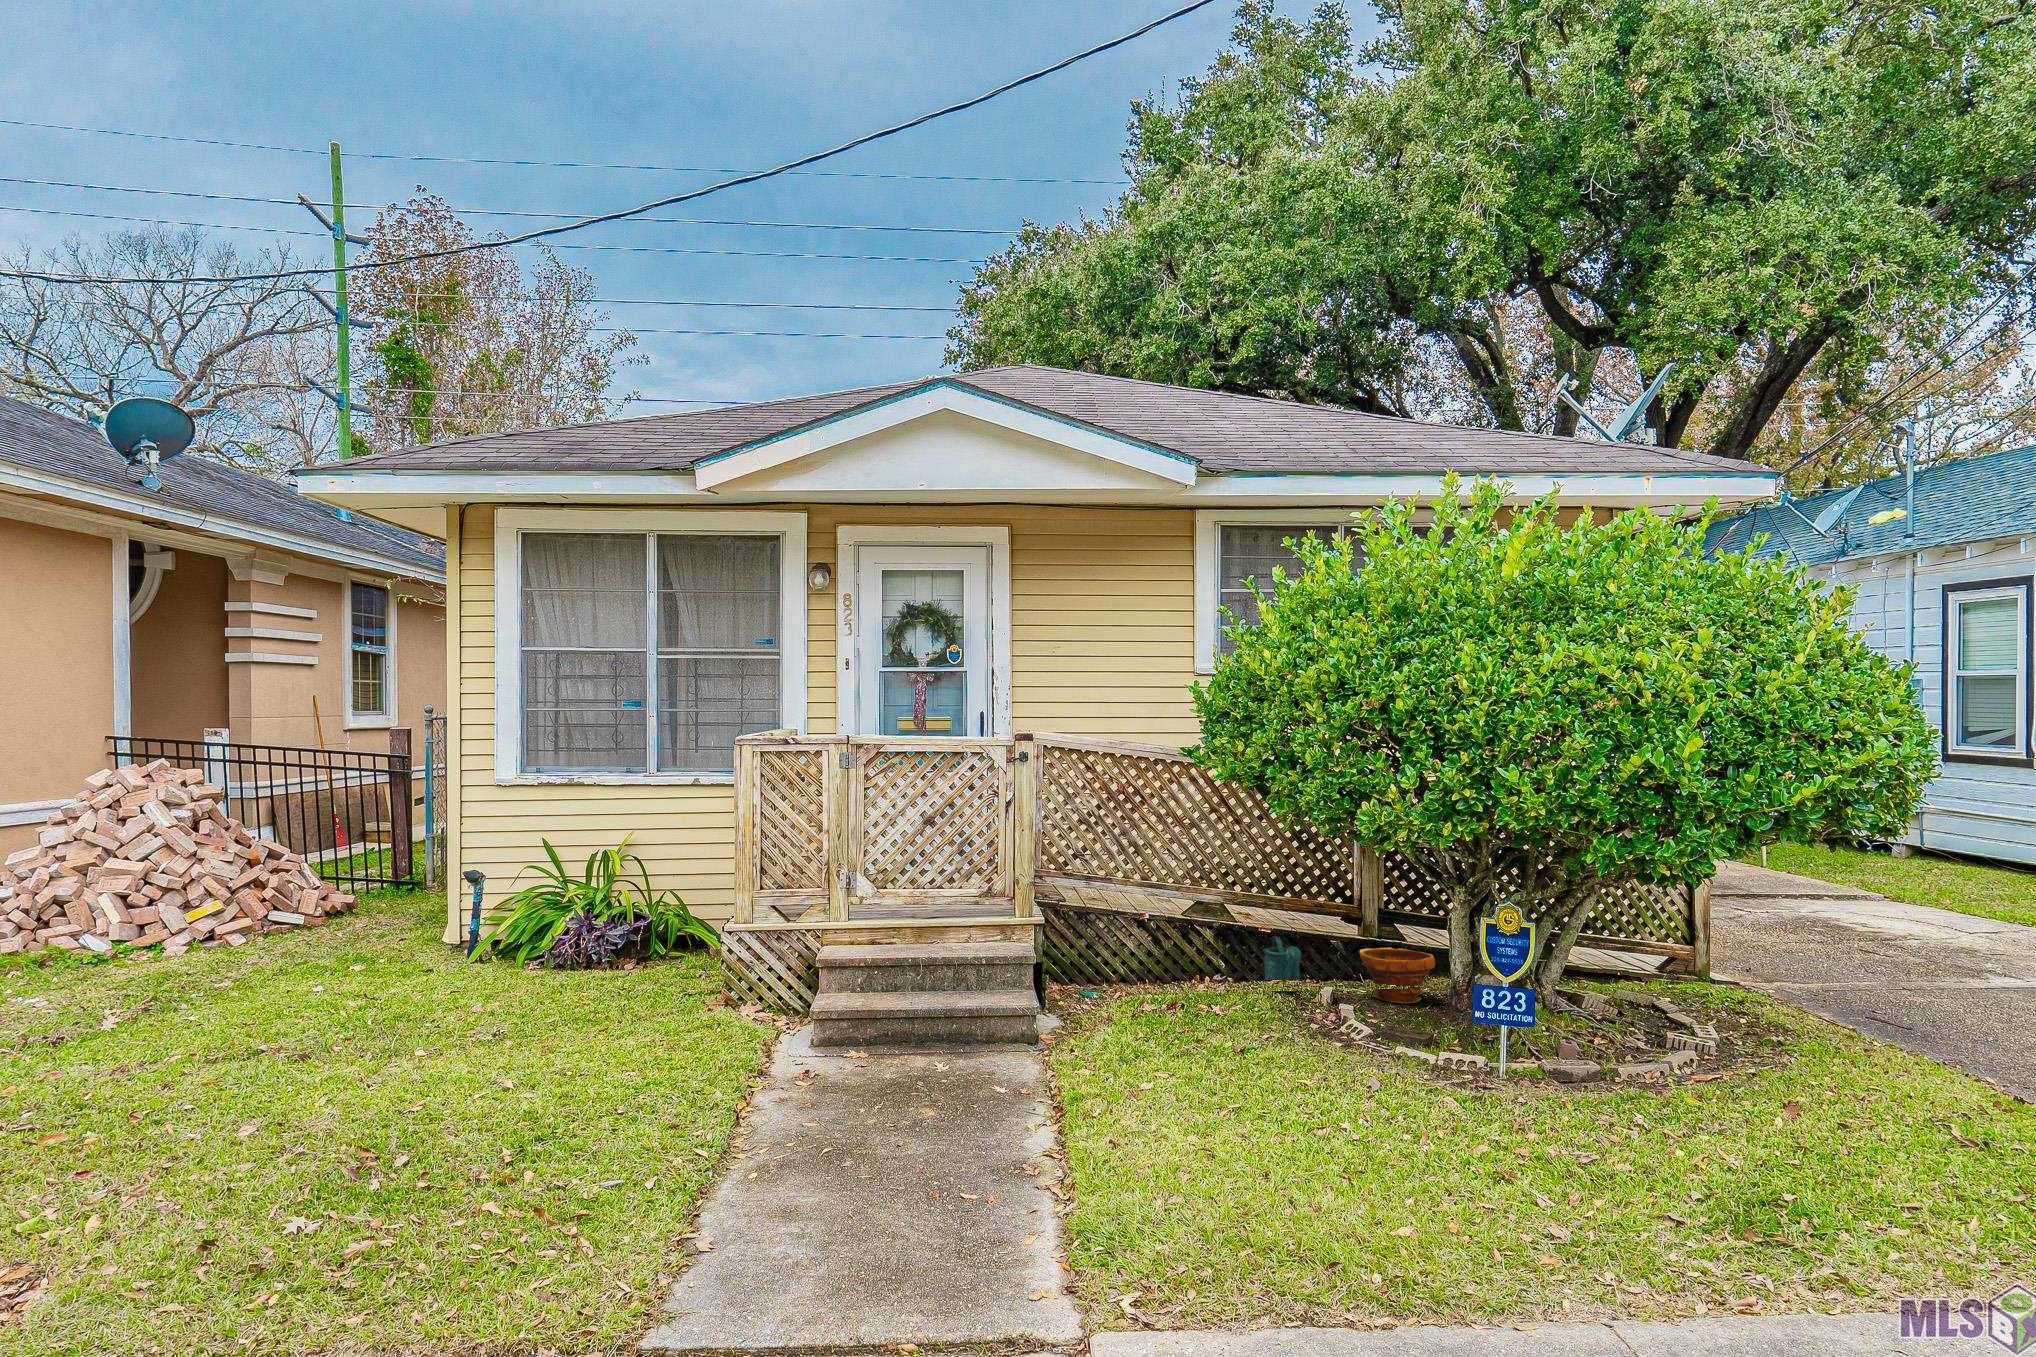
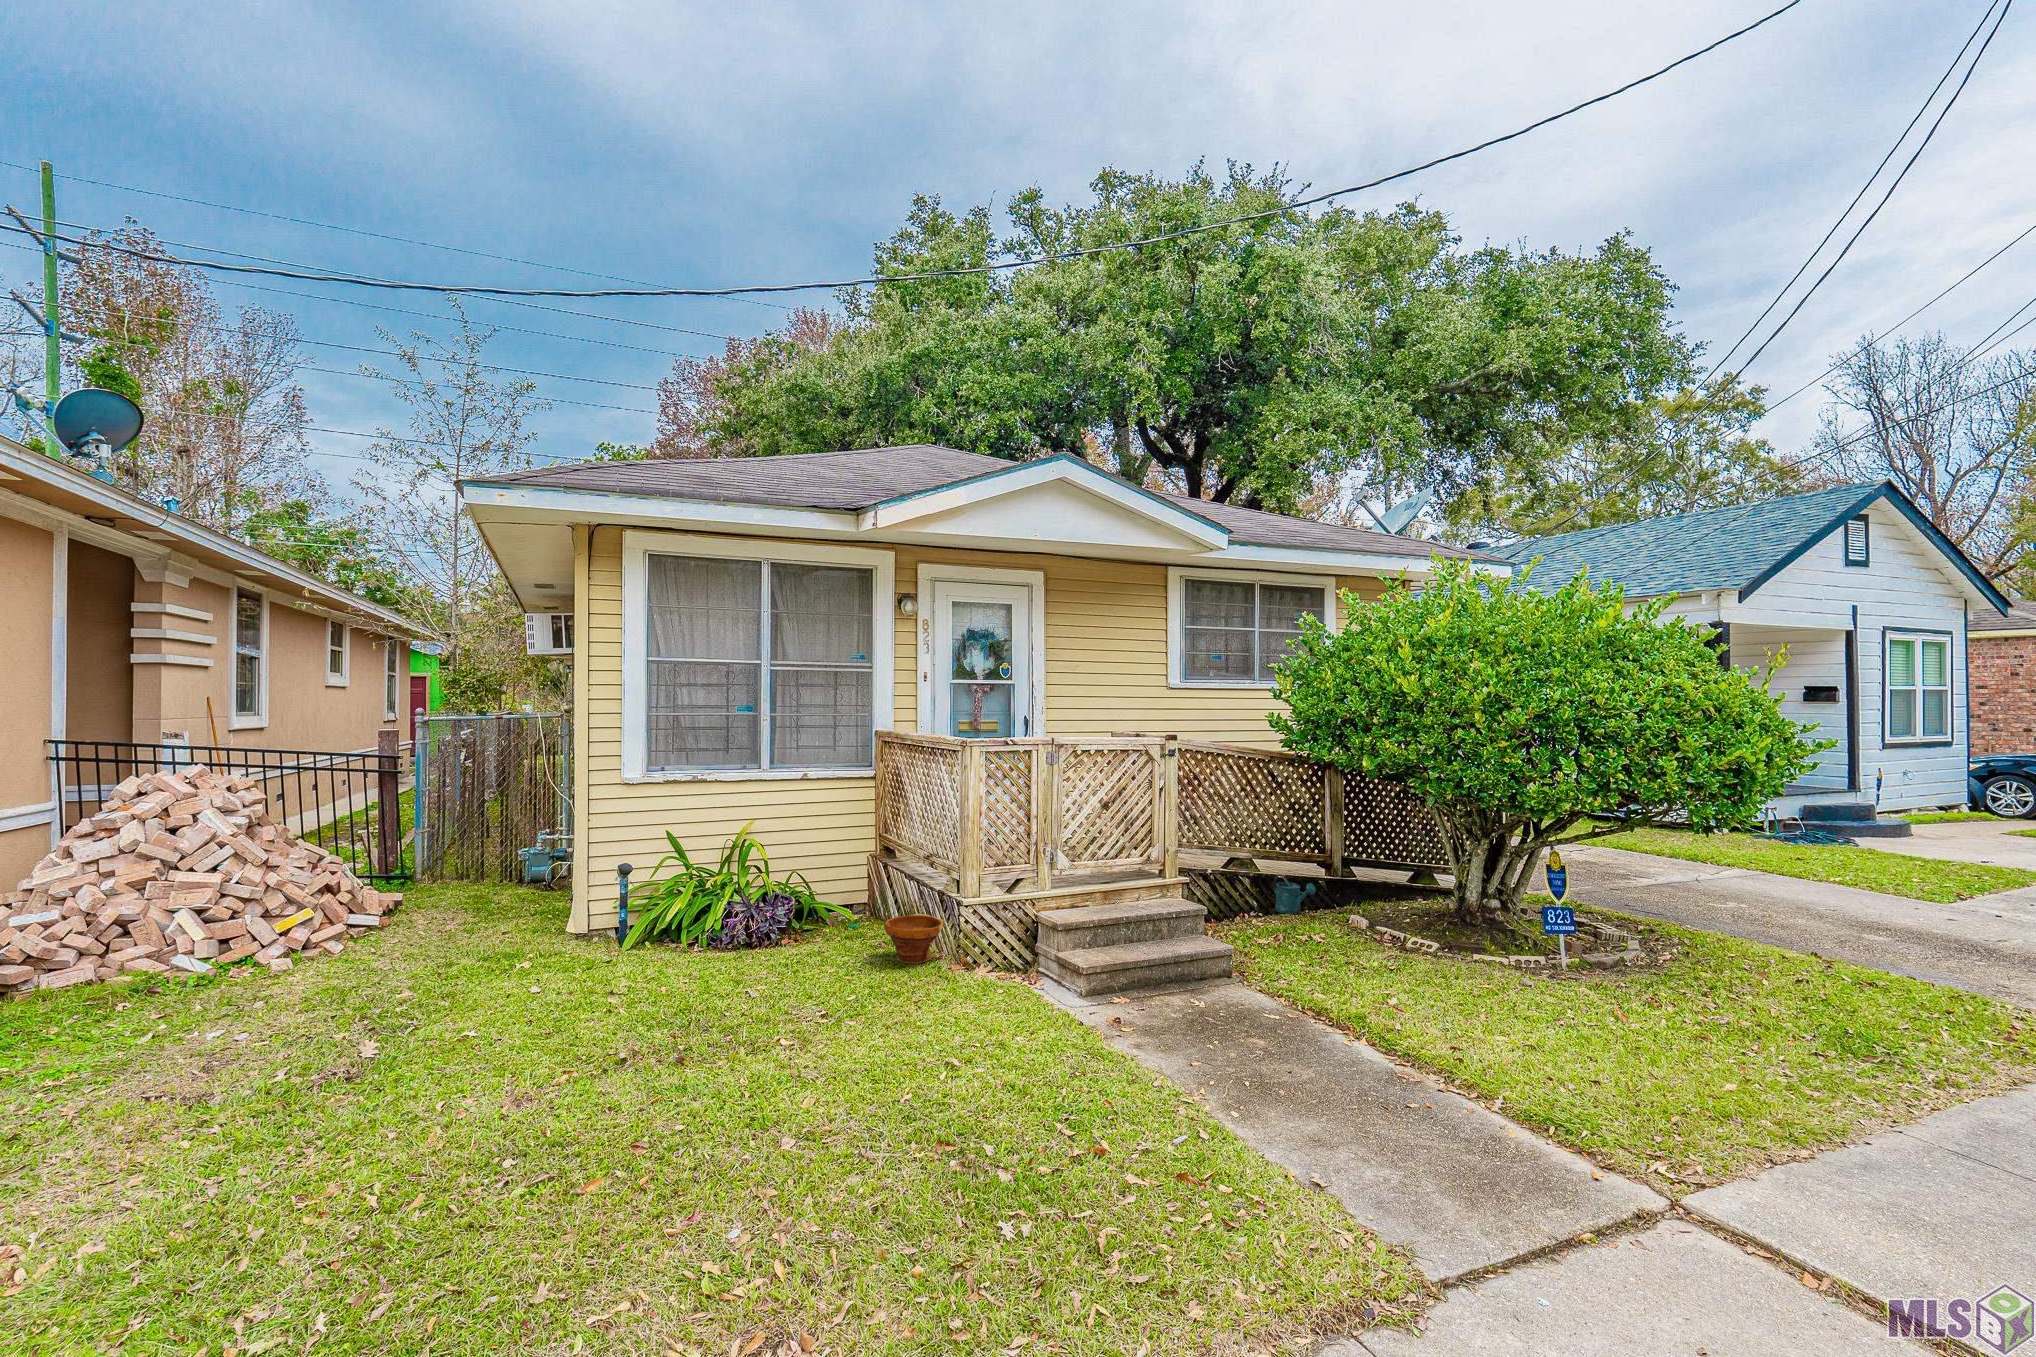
planter: present [1360,948,1435,1003] -> present [884,914,943,964]

